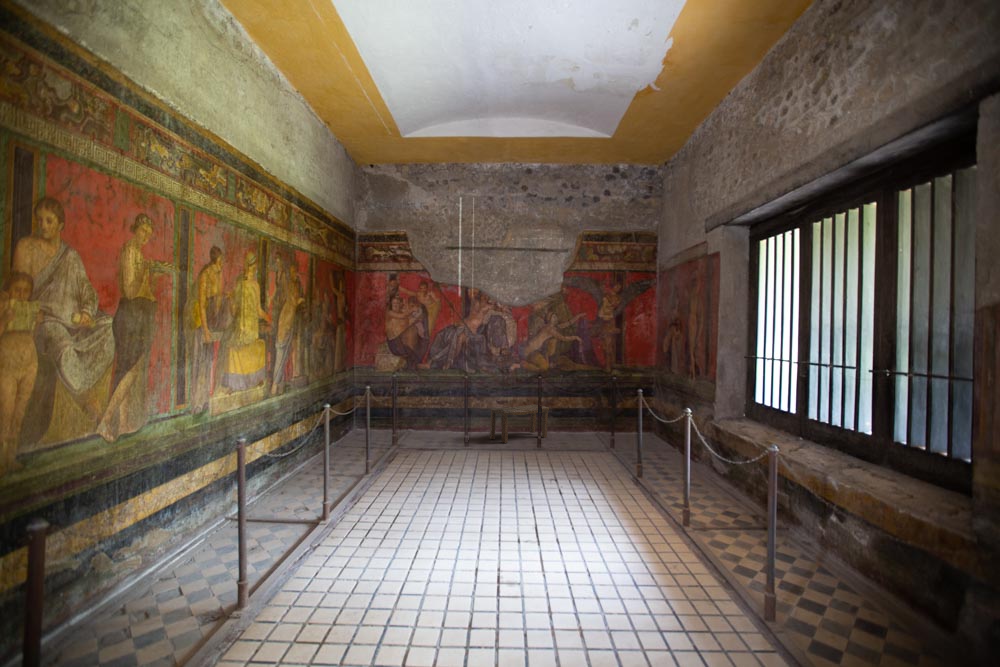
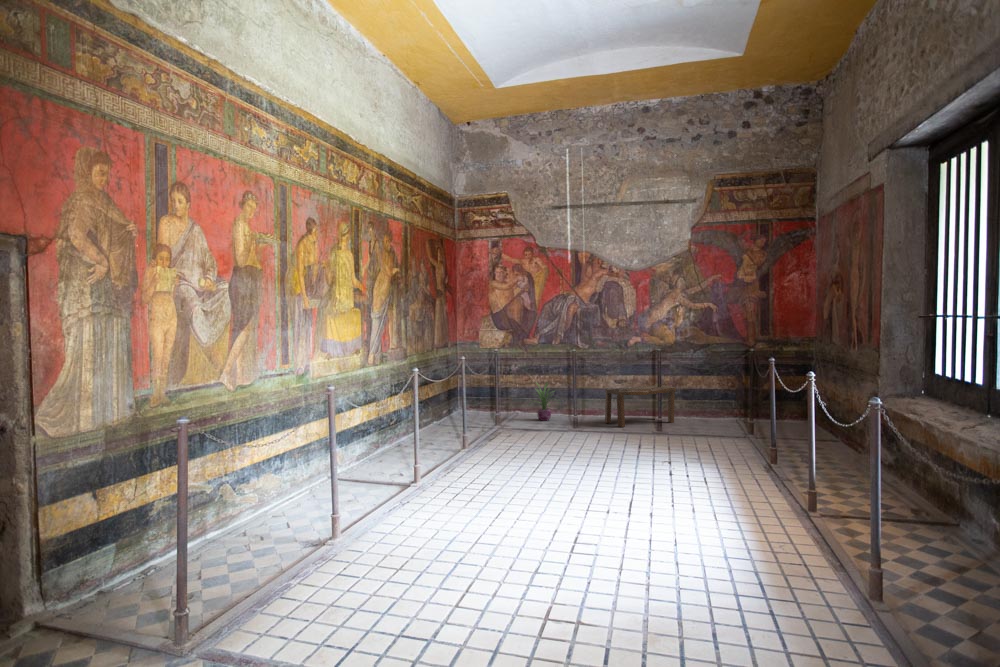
decorative plant: none [416,402,455,437] -> present [537,383,551,421]

